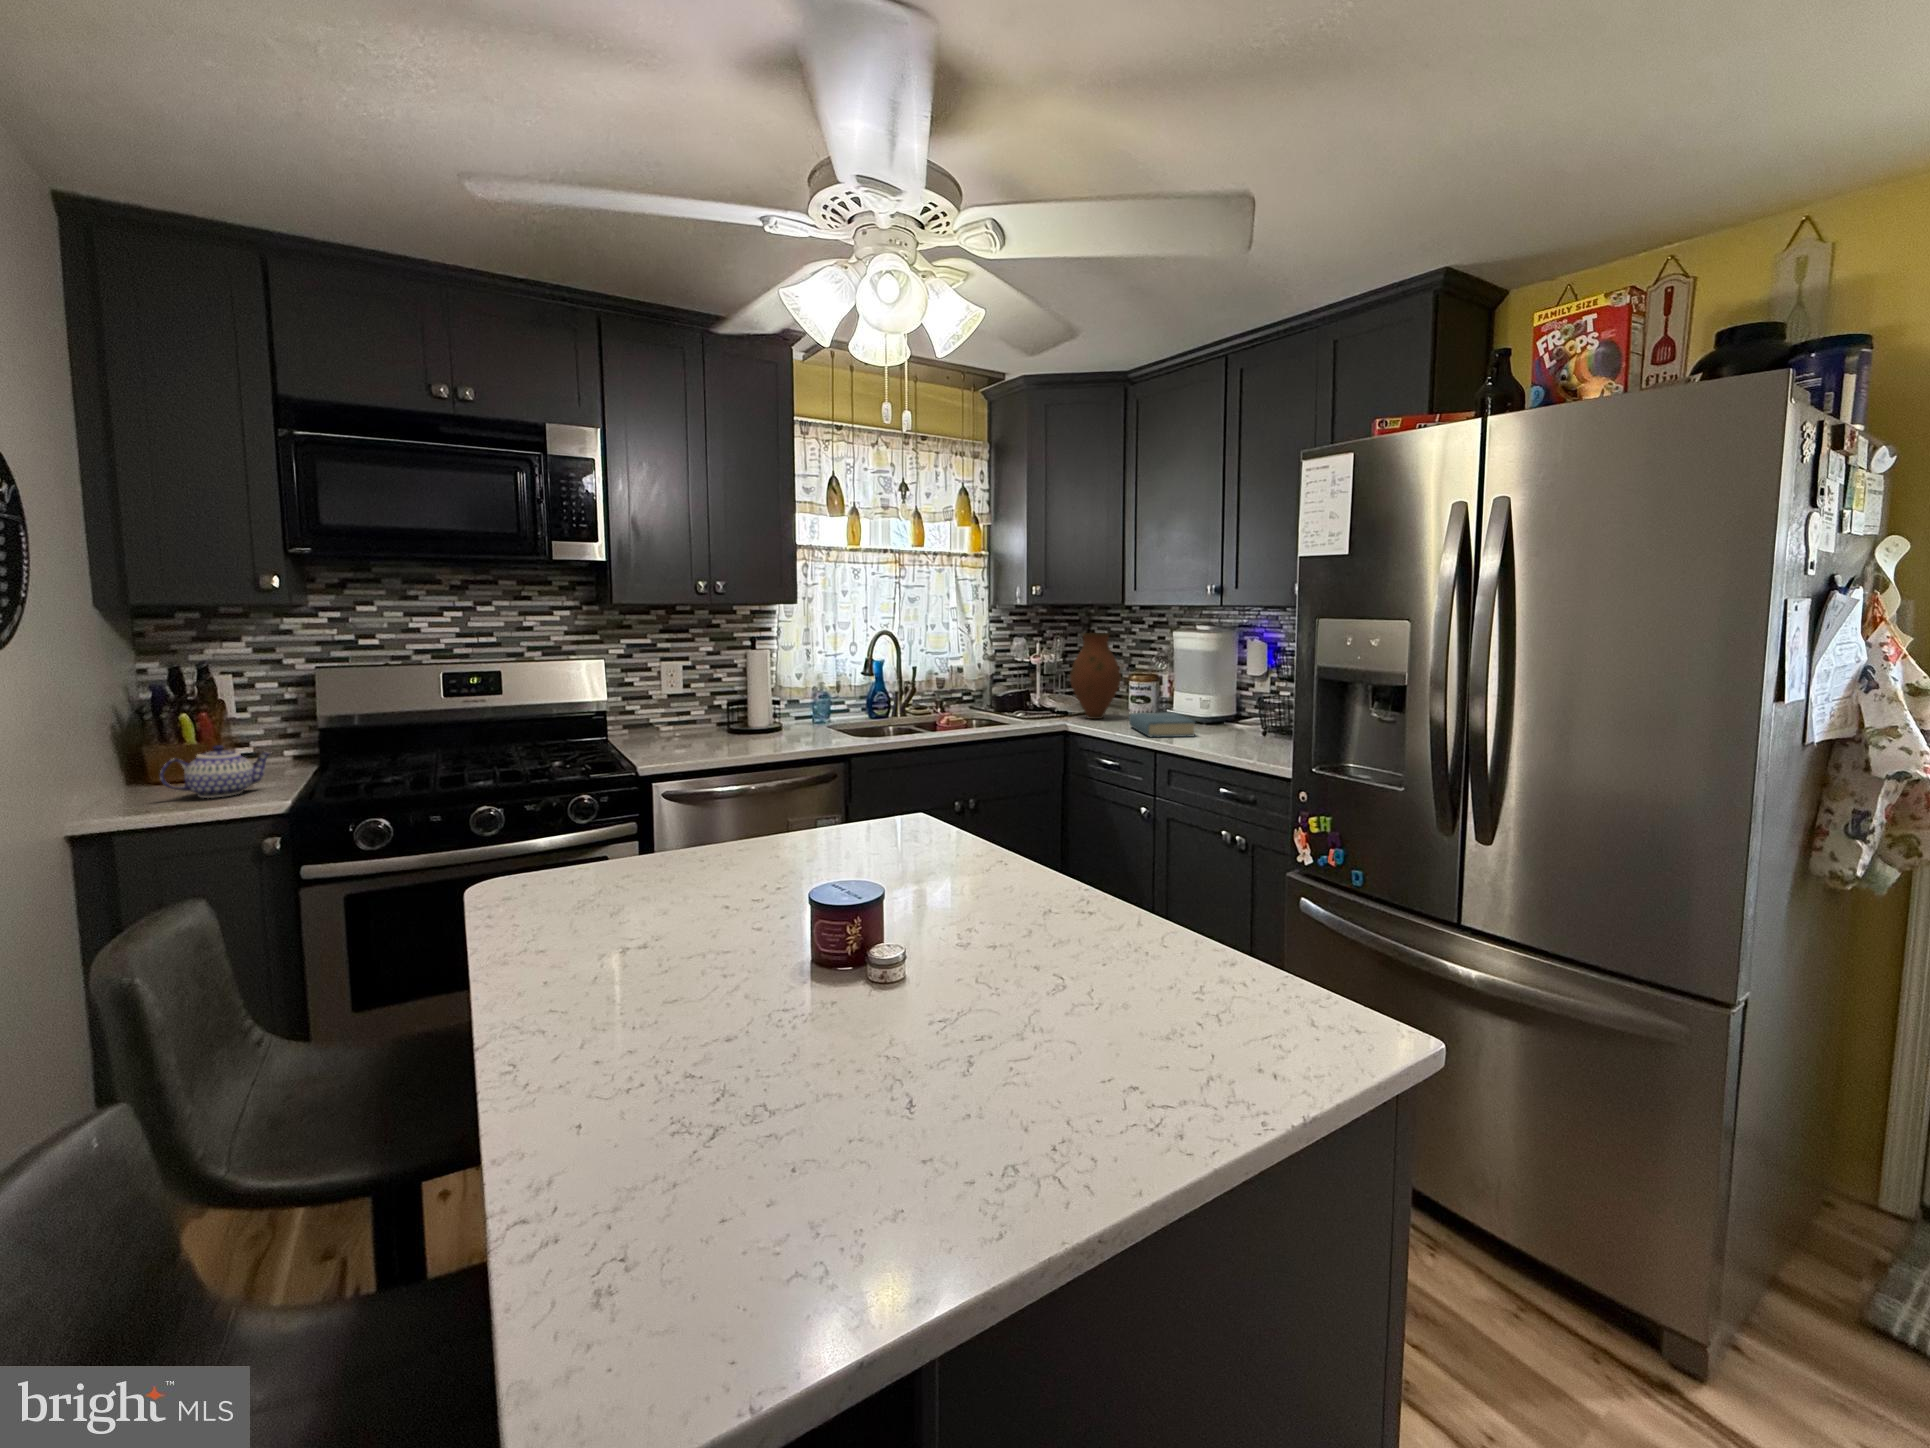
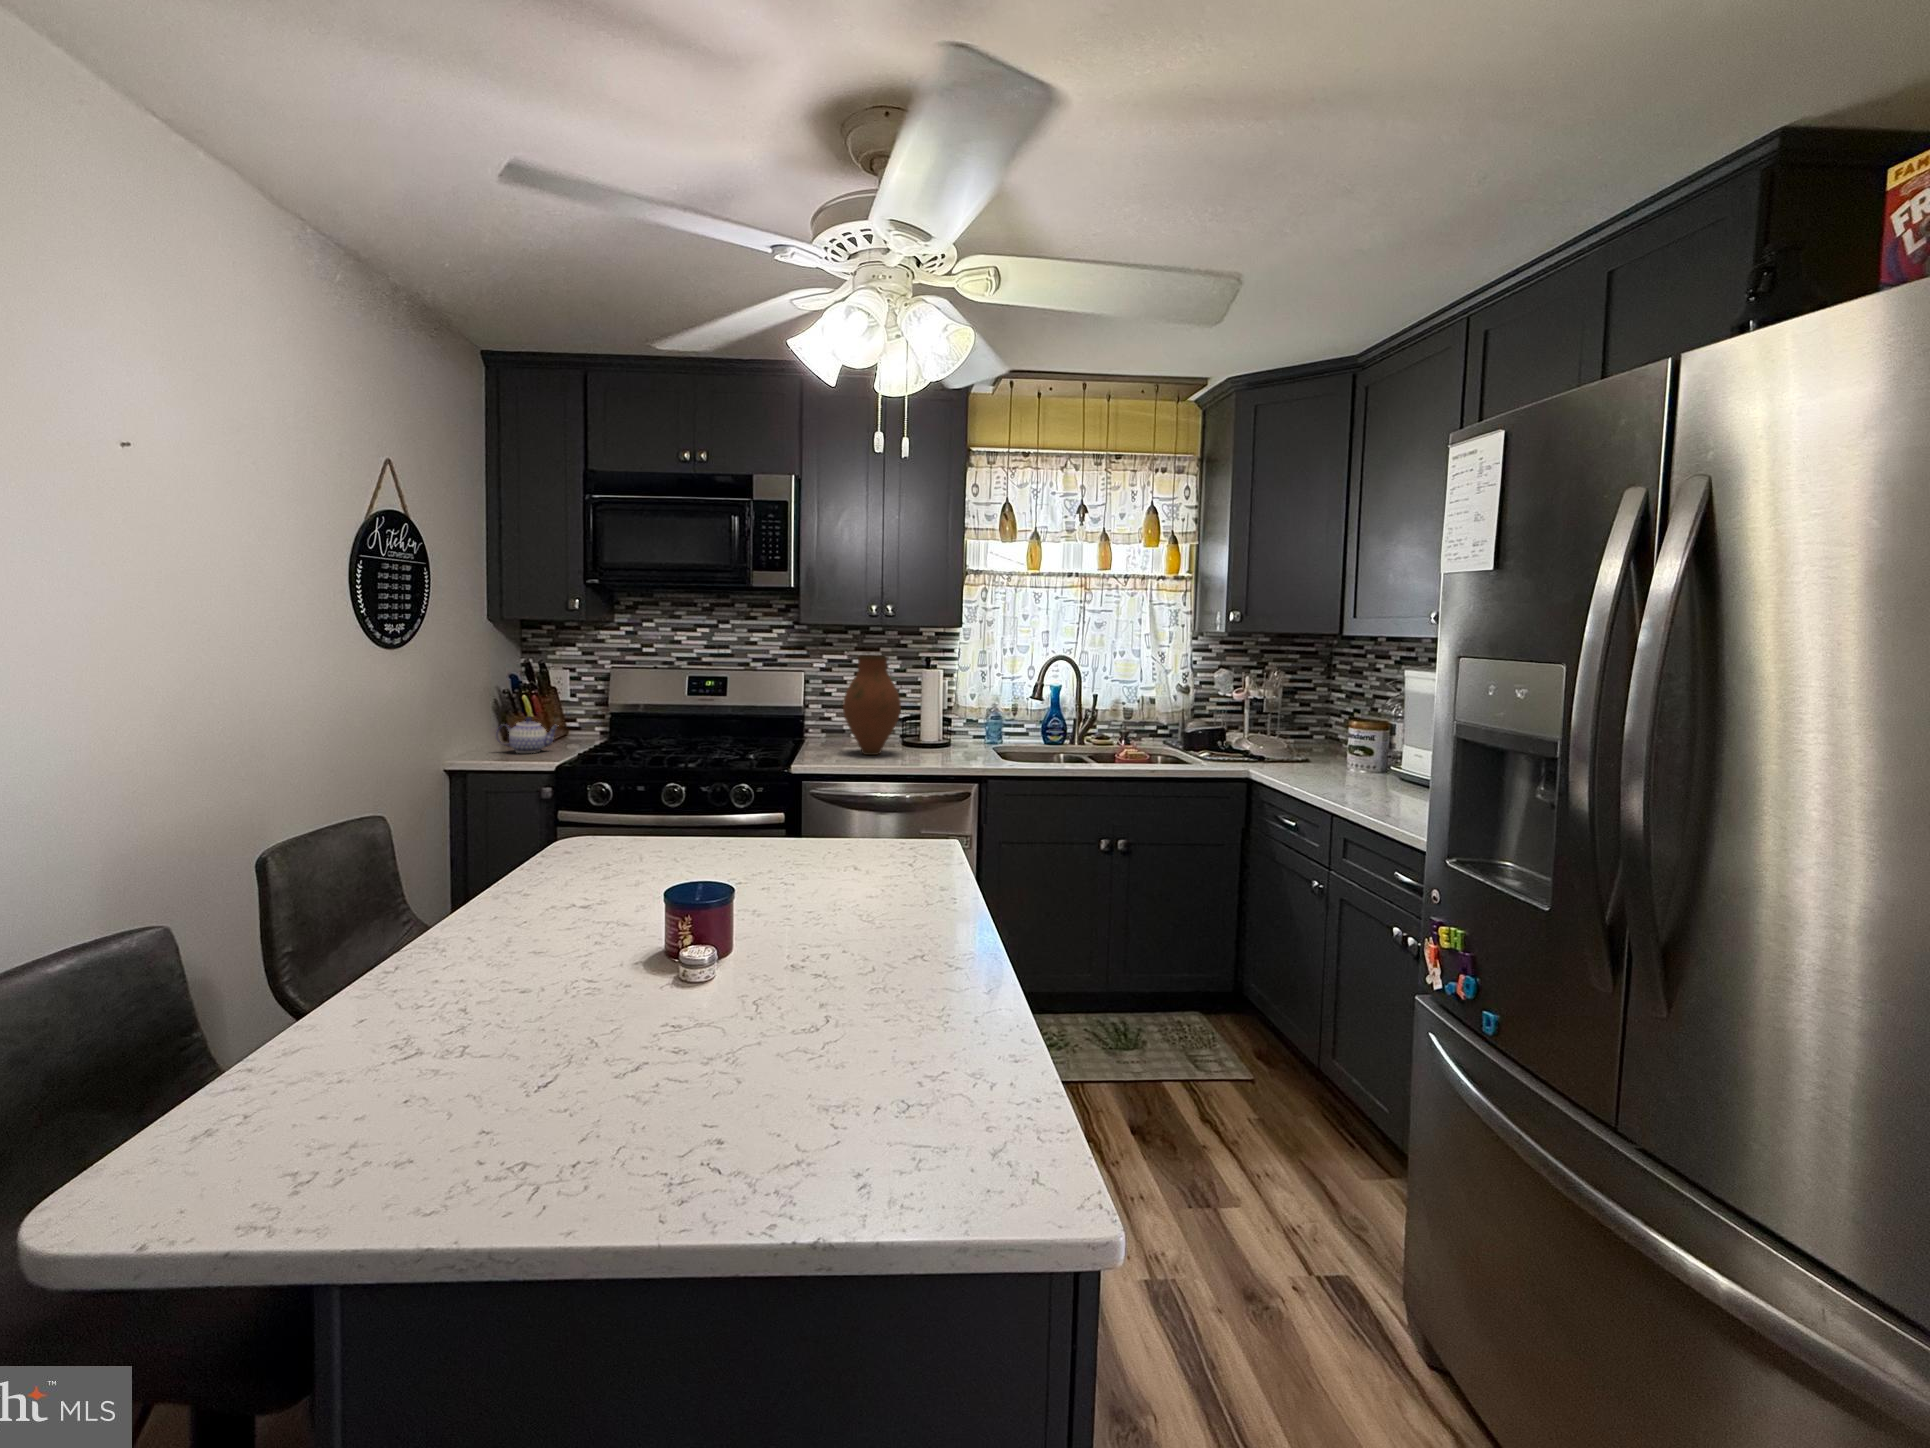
vase: present [1070,633,1121,719] -> present [843,656,901,755]
hardback book: present [1129,712,1195,737] -> none [1321,763,1396,800]

